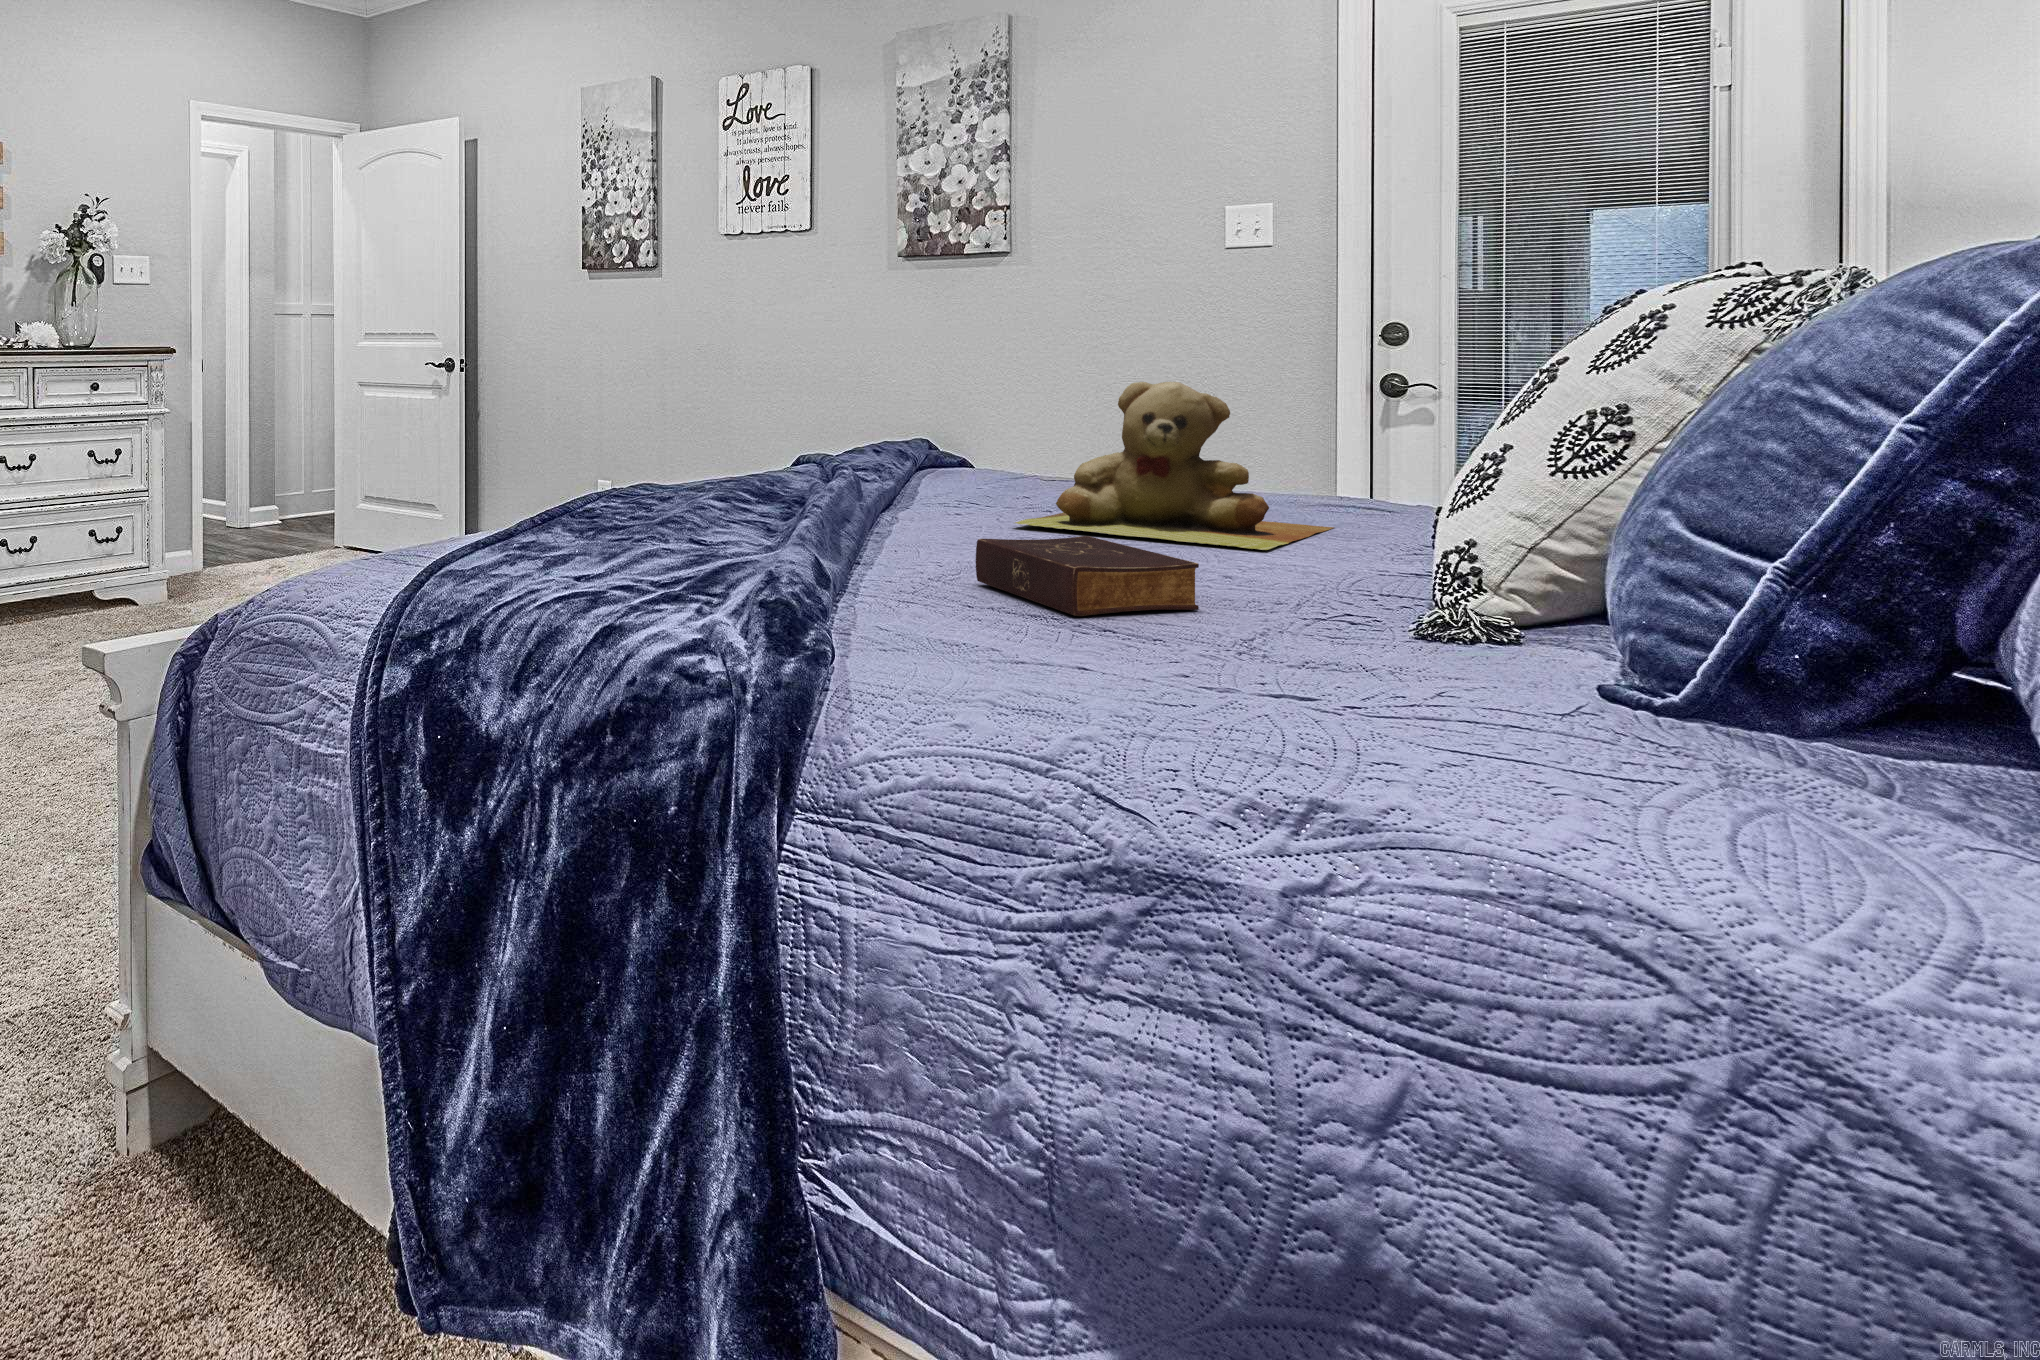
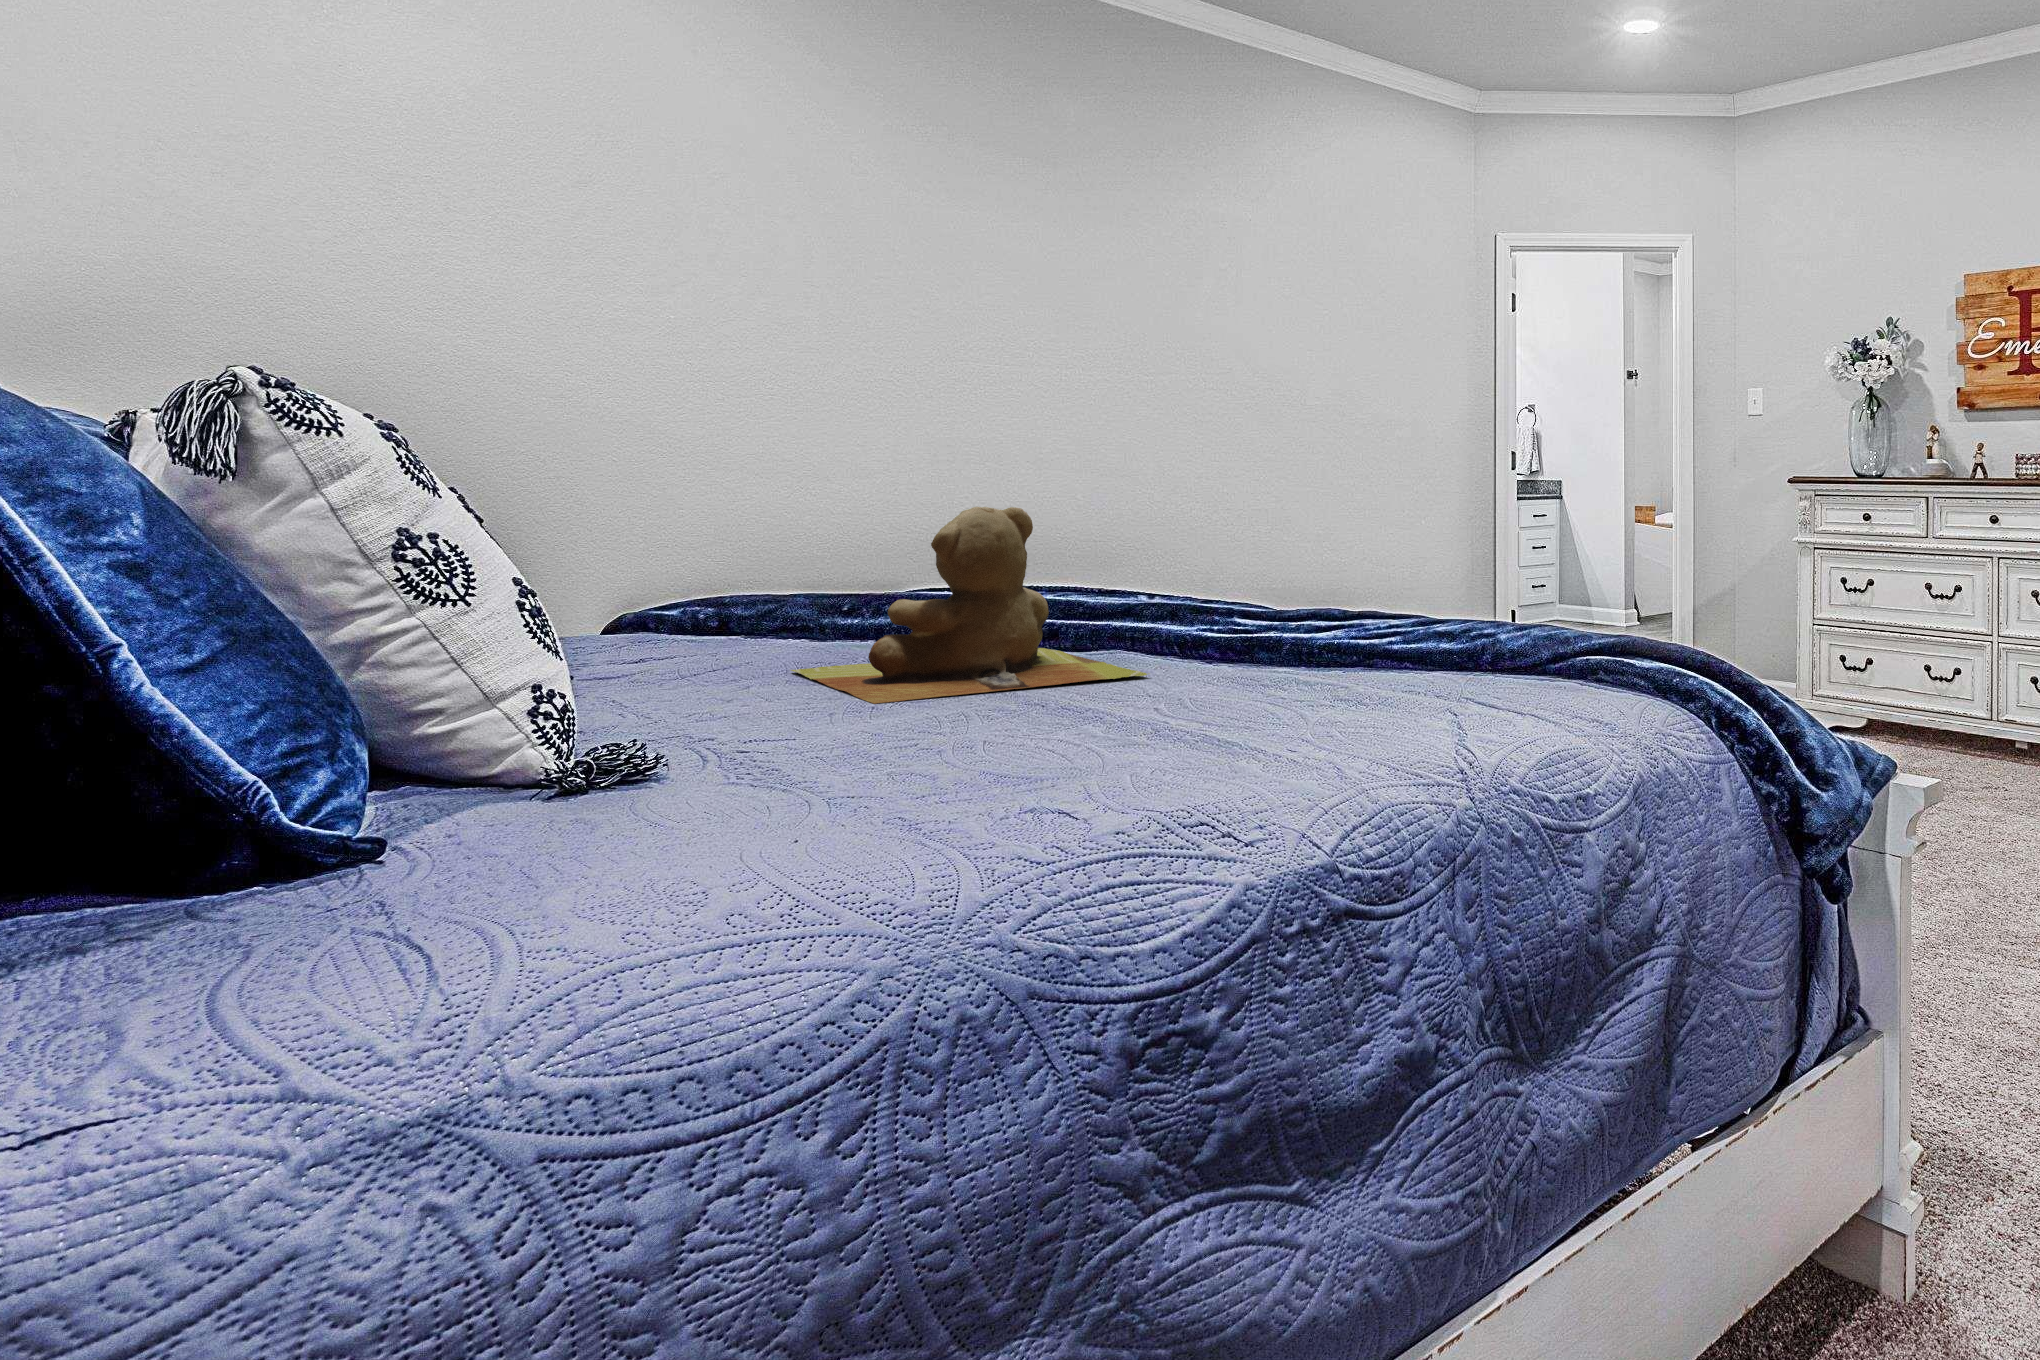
book: present [976,536,1199,616] -> none [651,600,815,642]

